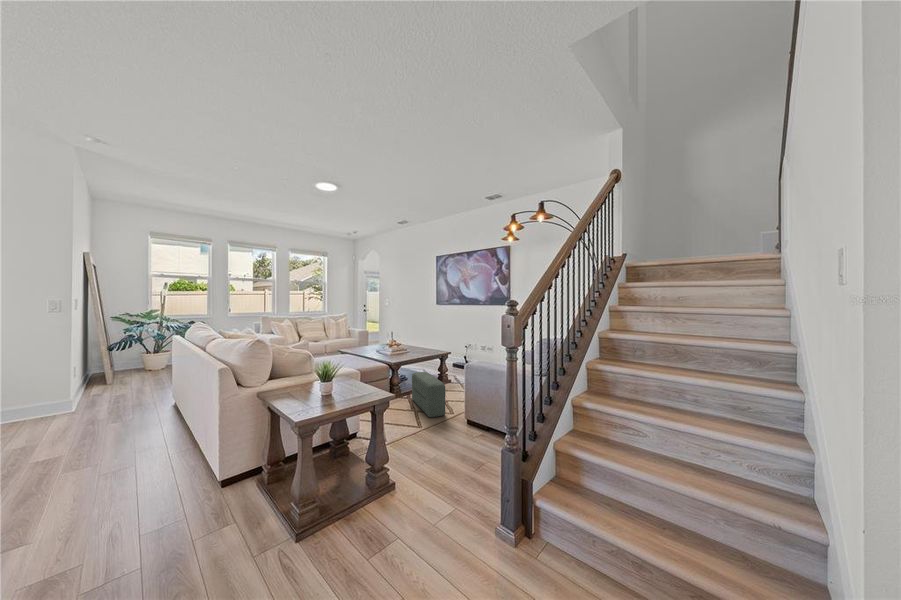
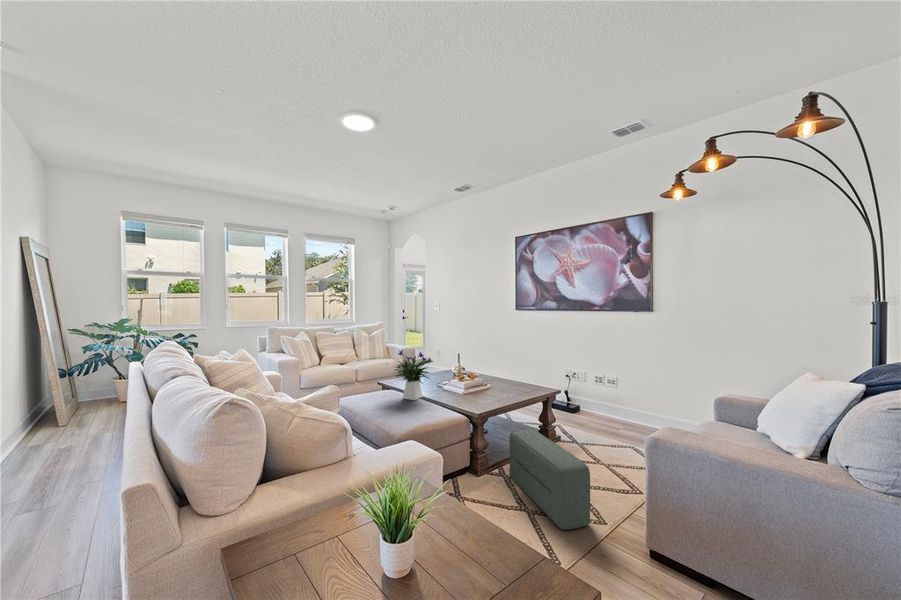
flower arrangement: none [341,327,372,358] -> present [395,350,433,400]

